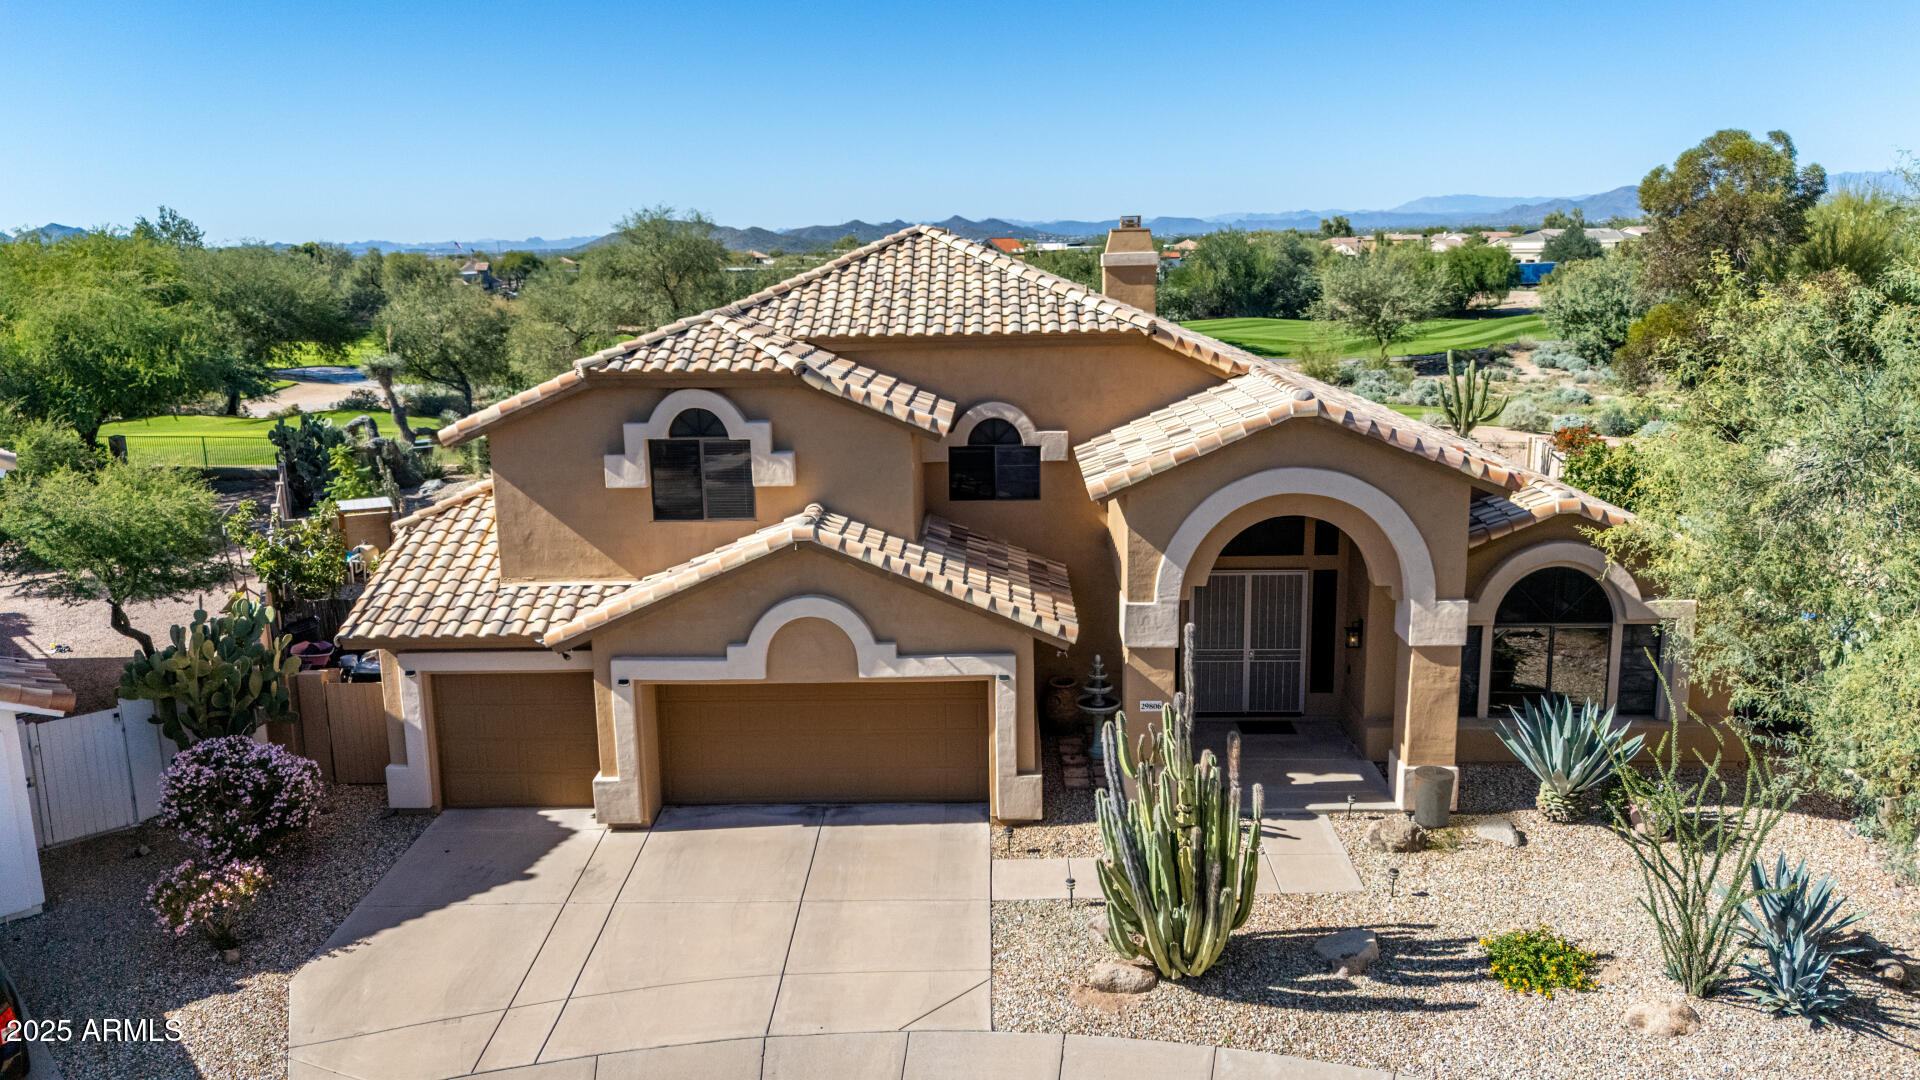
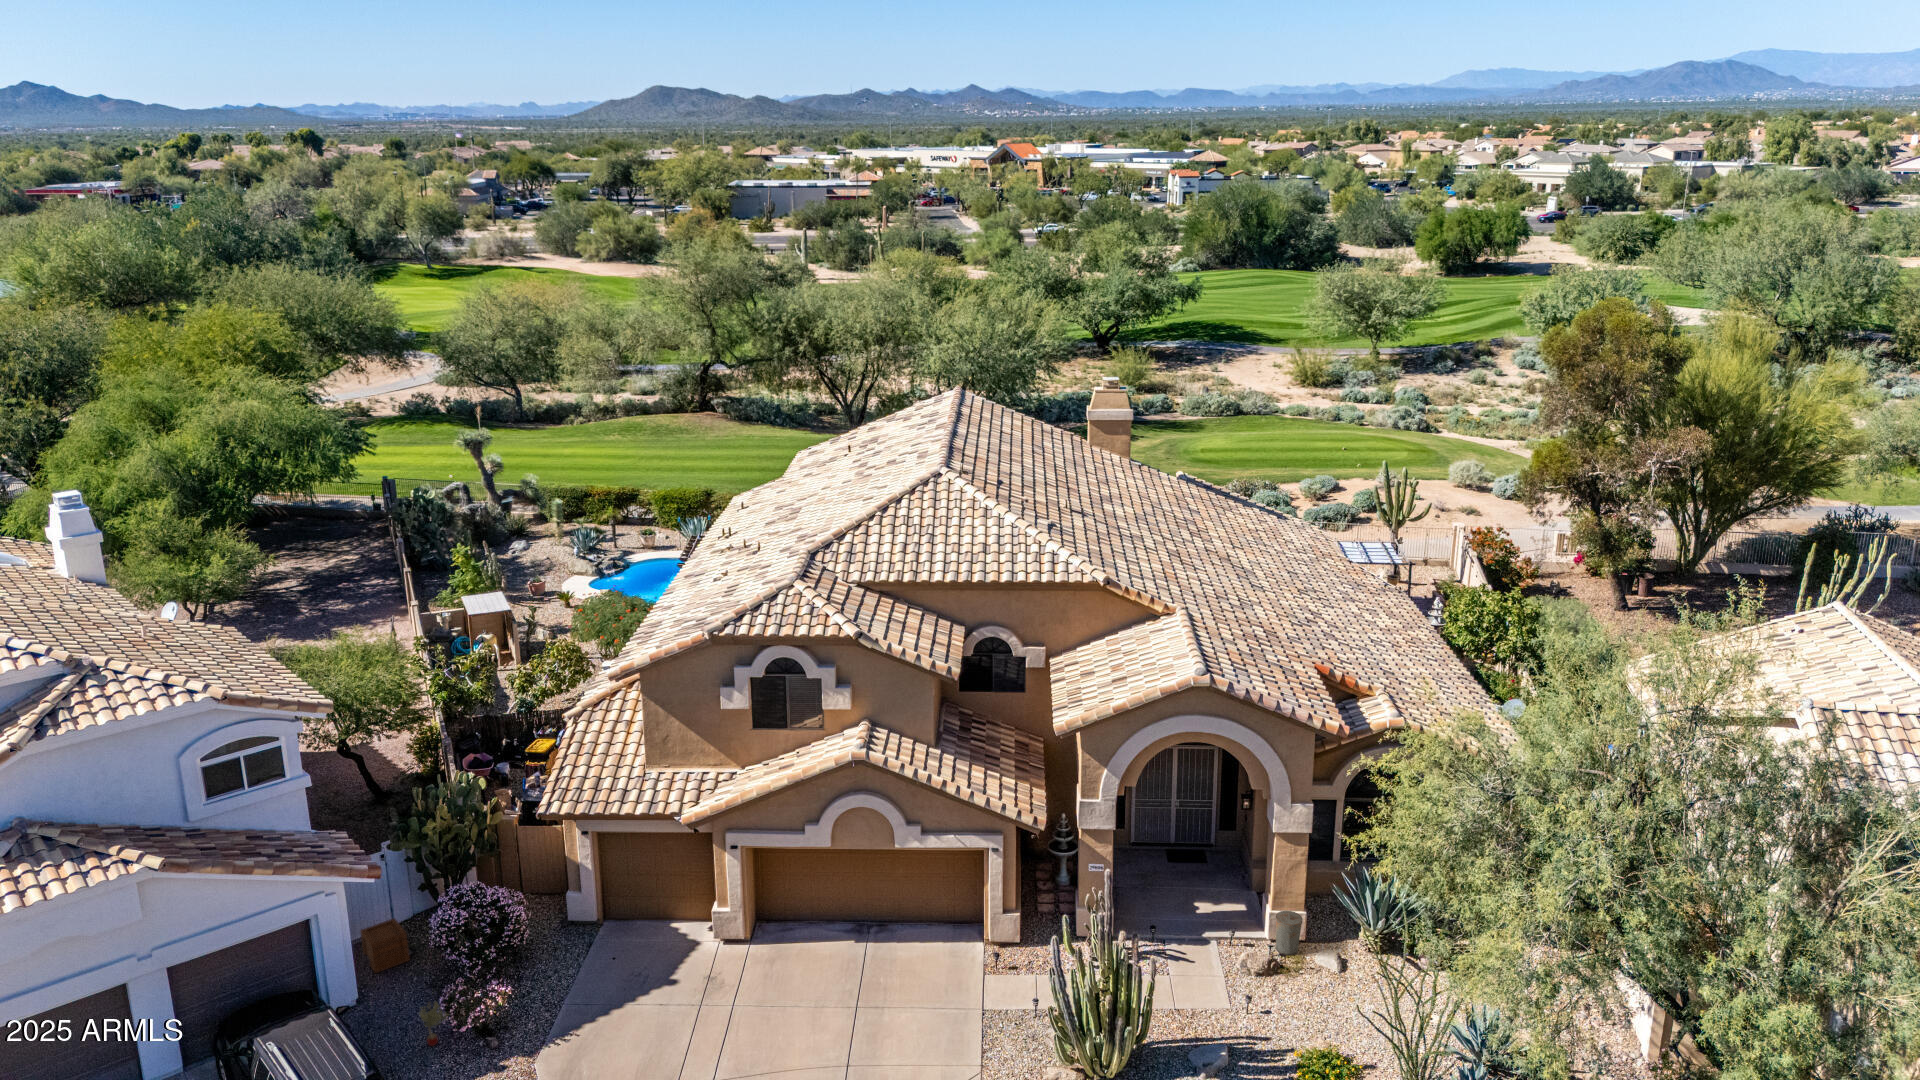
wooden crate: none [68,798,143,874] -> present [360,918,410,973]
potted tree: none [113,886,163,961] -> present [419,1003,448,1046]

